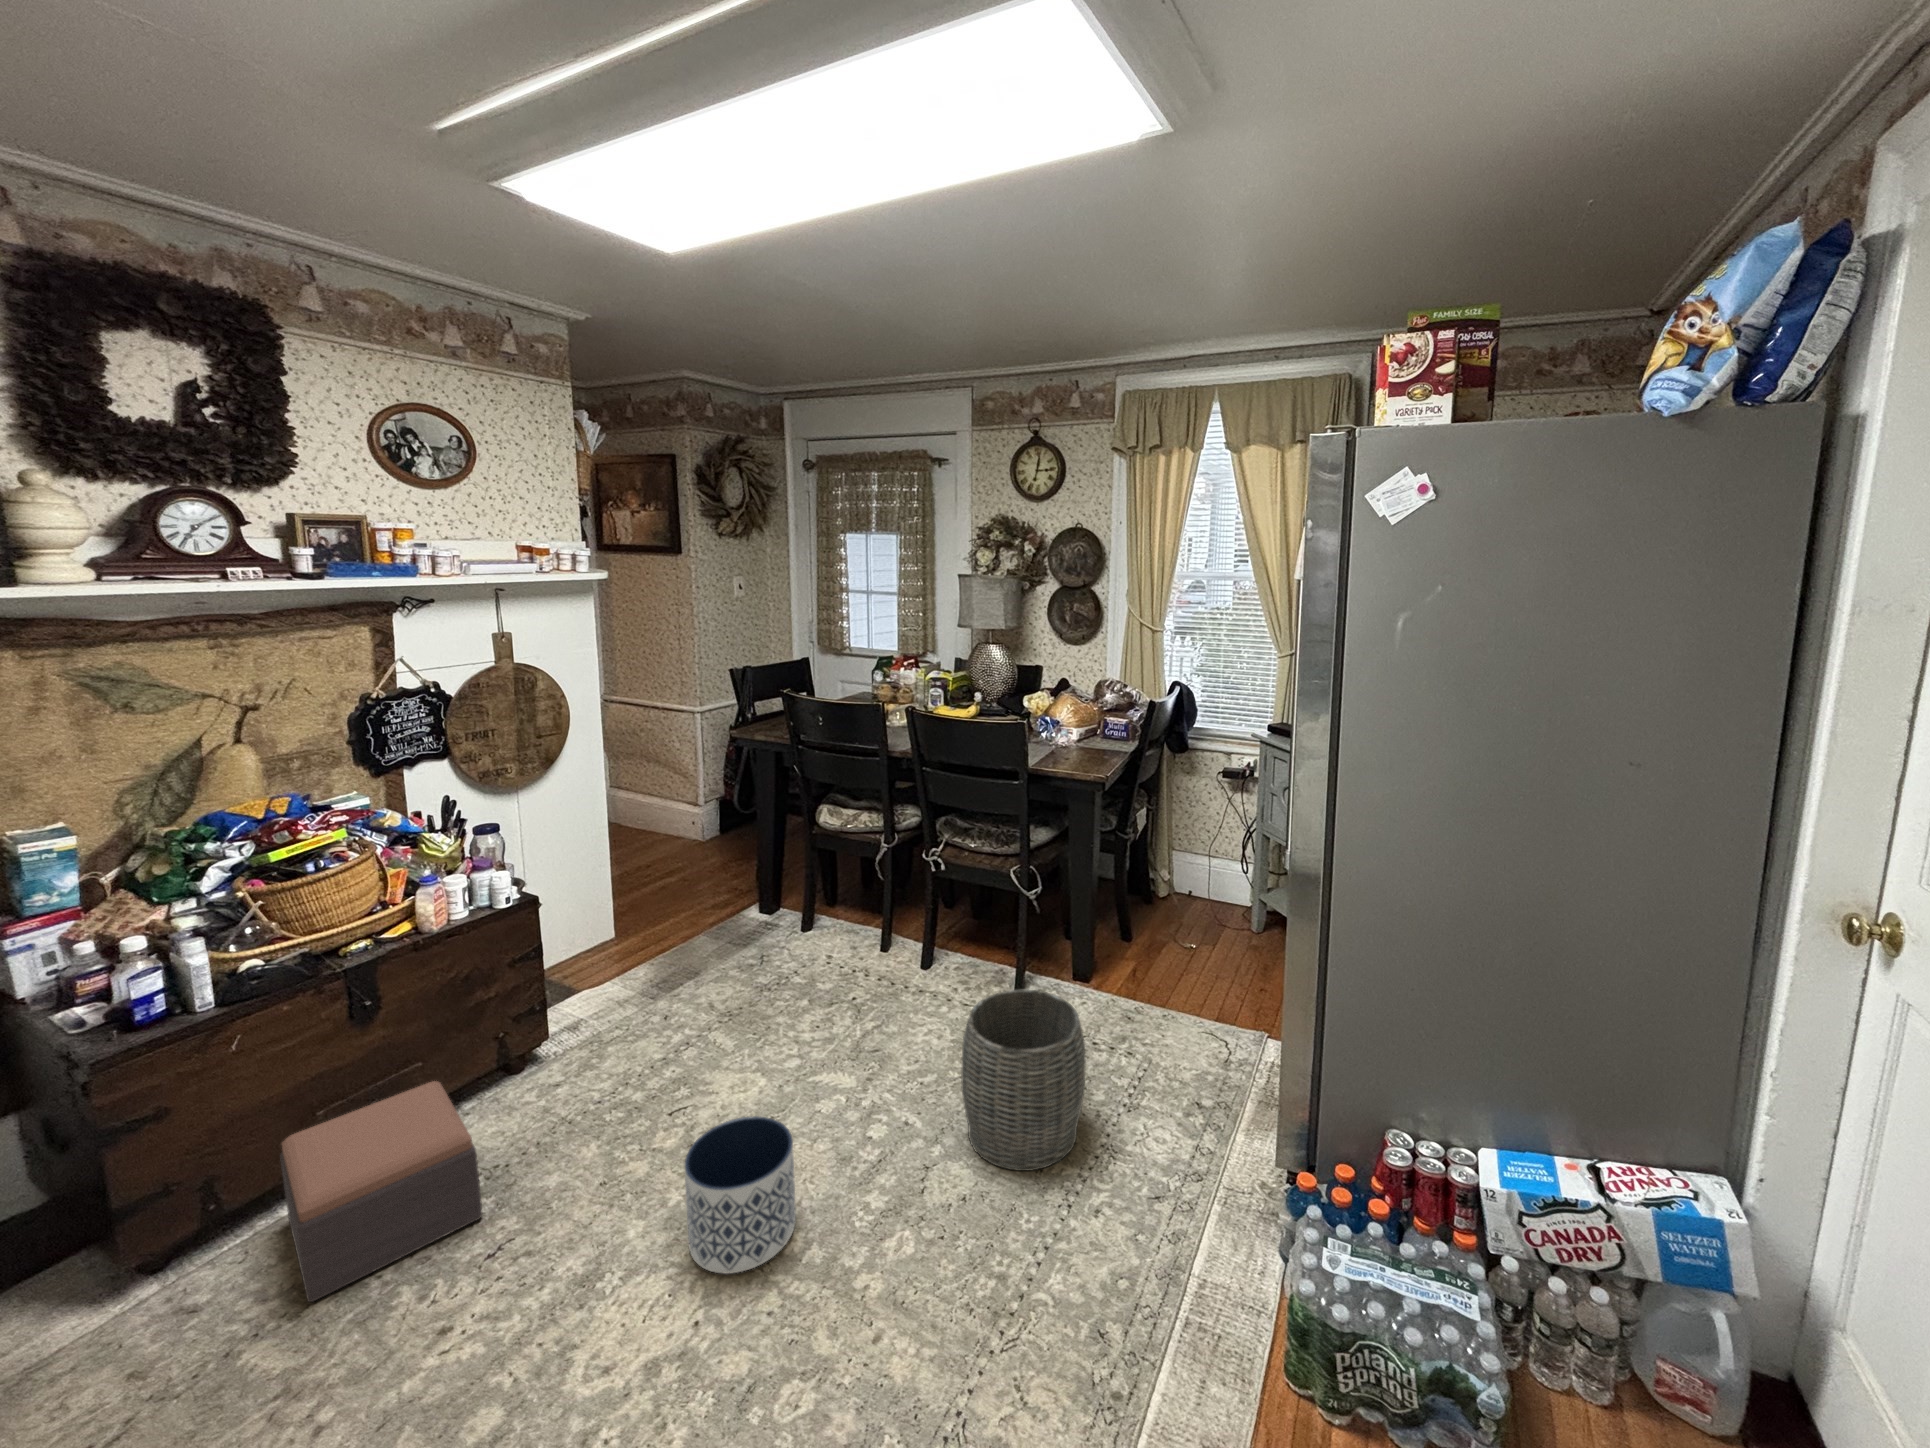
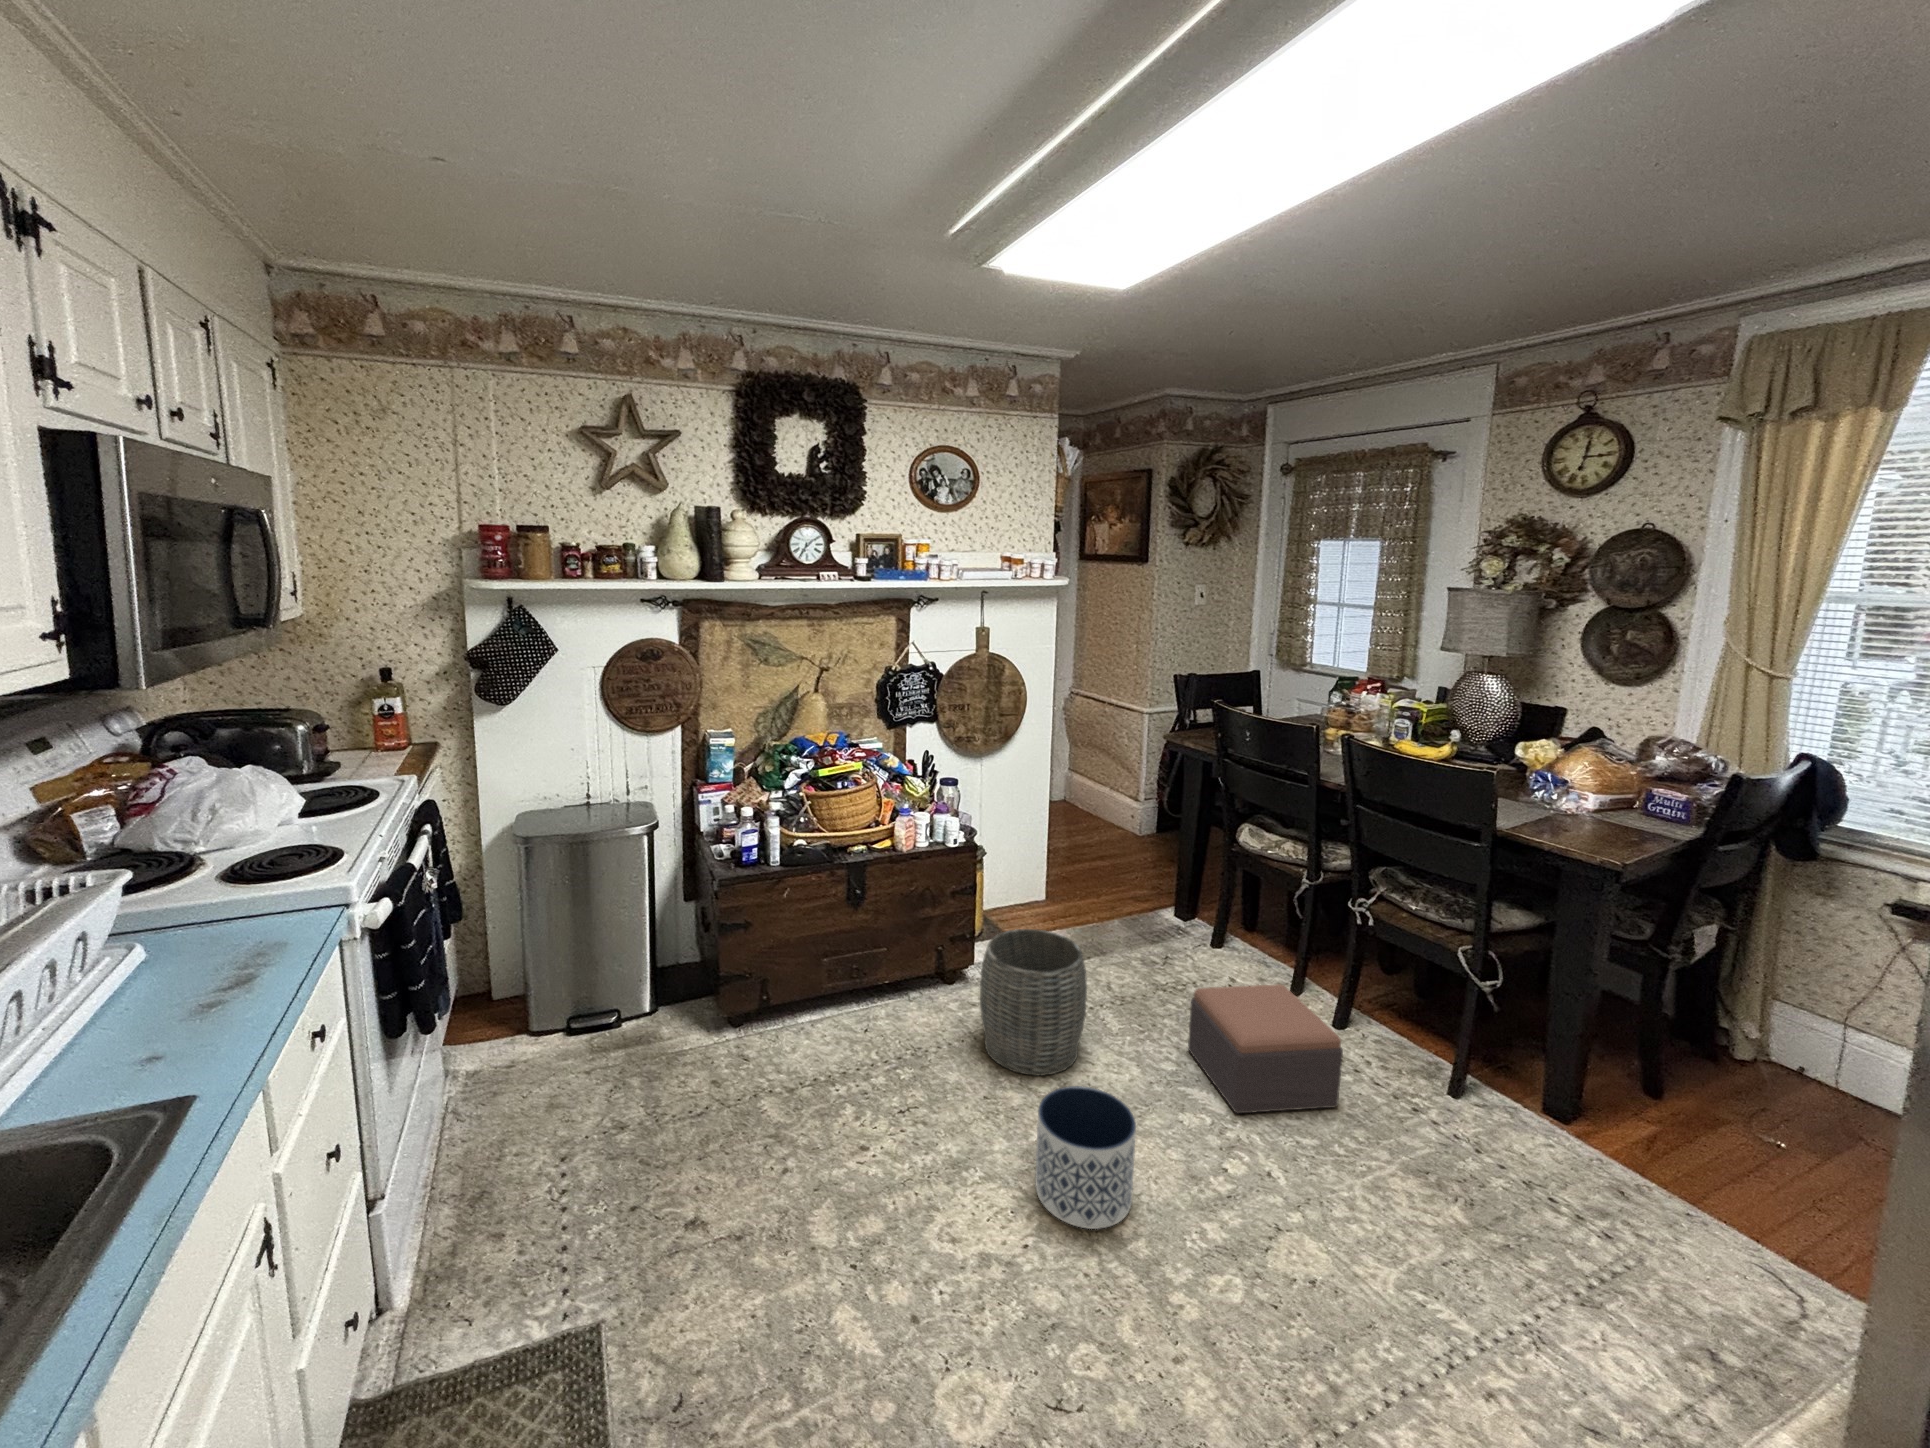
woven basket: present [961,990,1086,1171] -> present [980,929,1087,1076]
footstool: present [280,1081,483,1302] -> present [1188,984,1343,1113]

